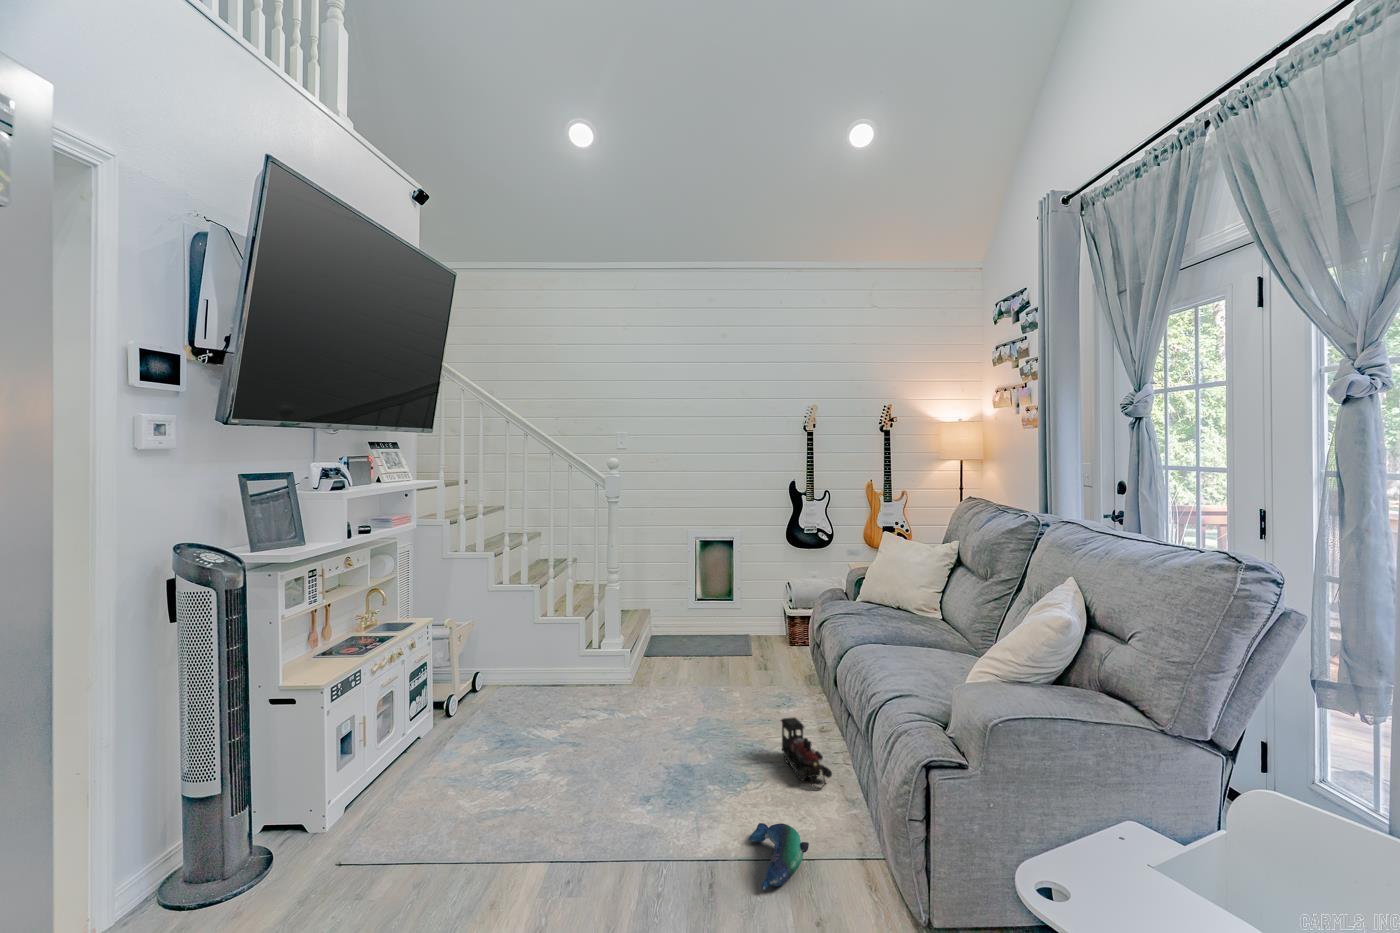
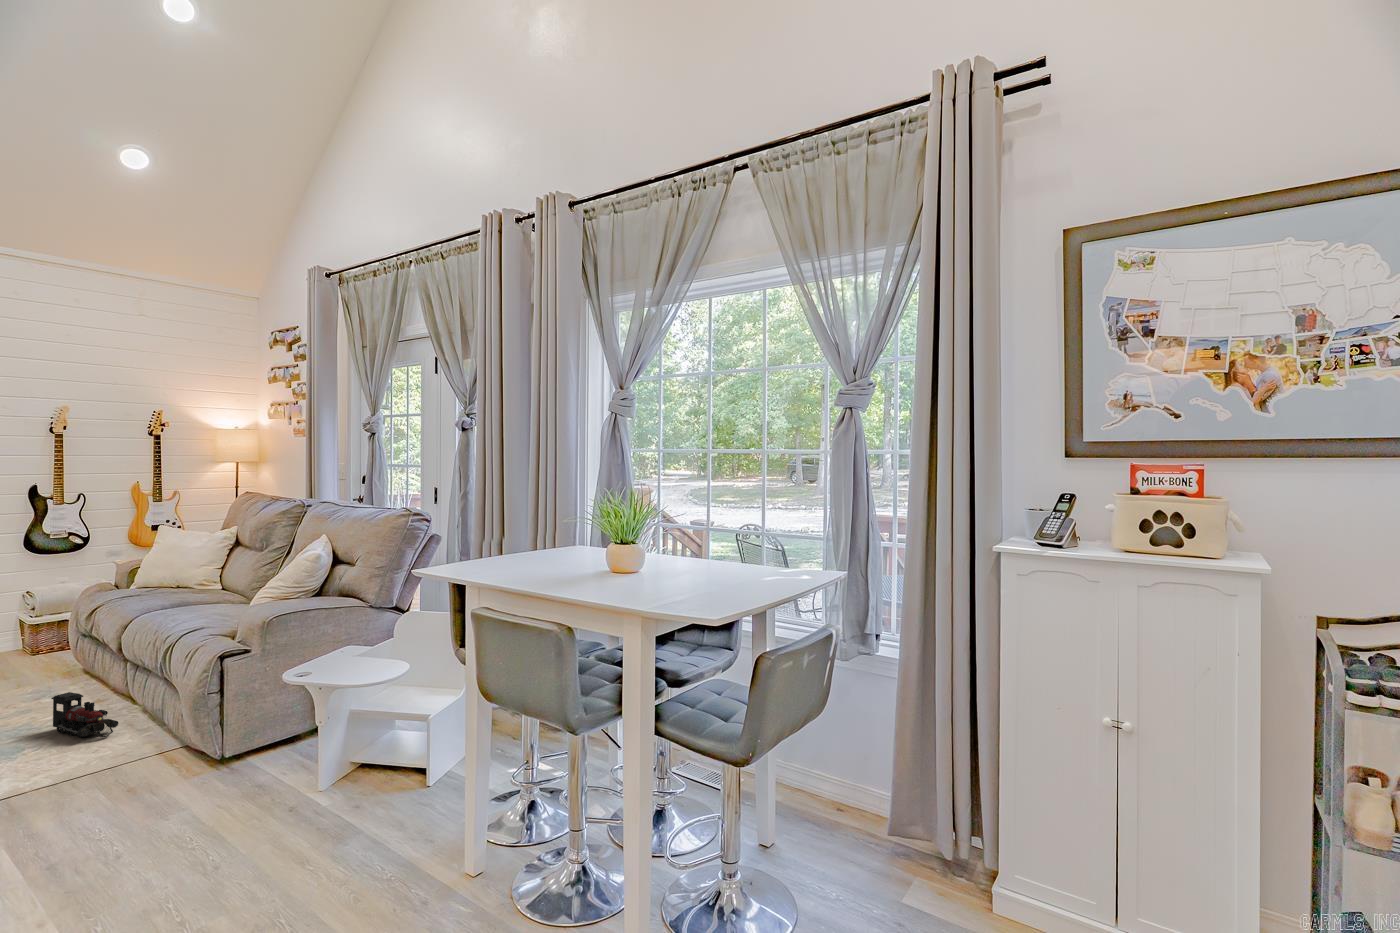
plush toy: present [749,823,809,890] -> none [36,754,109,800]

